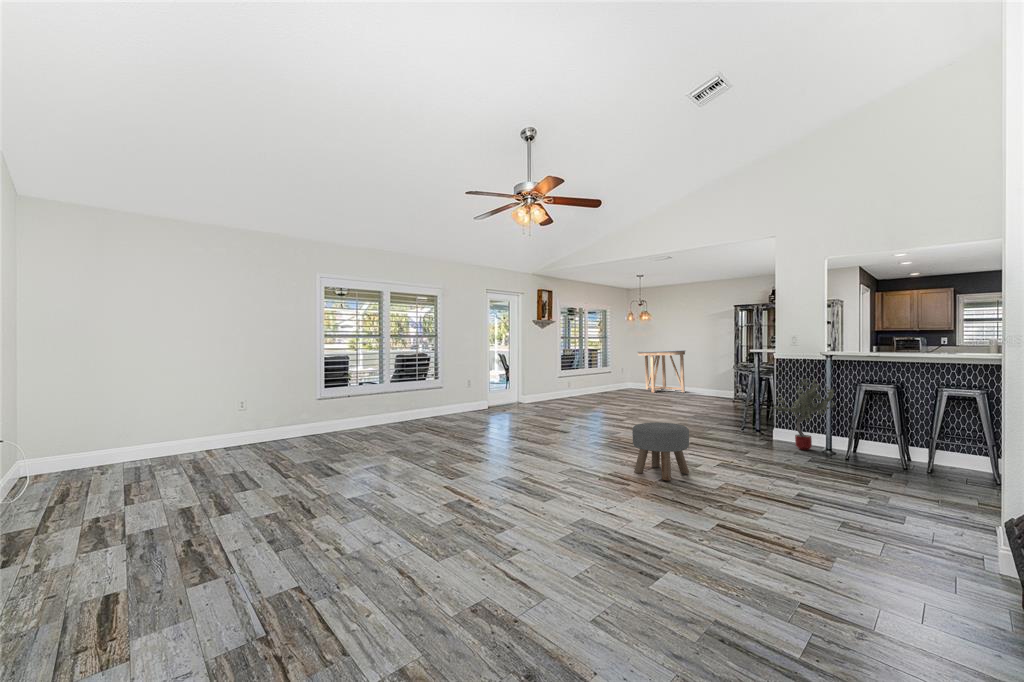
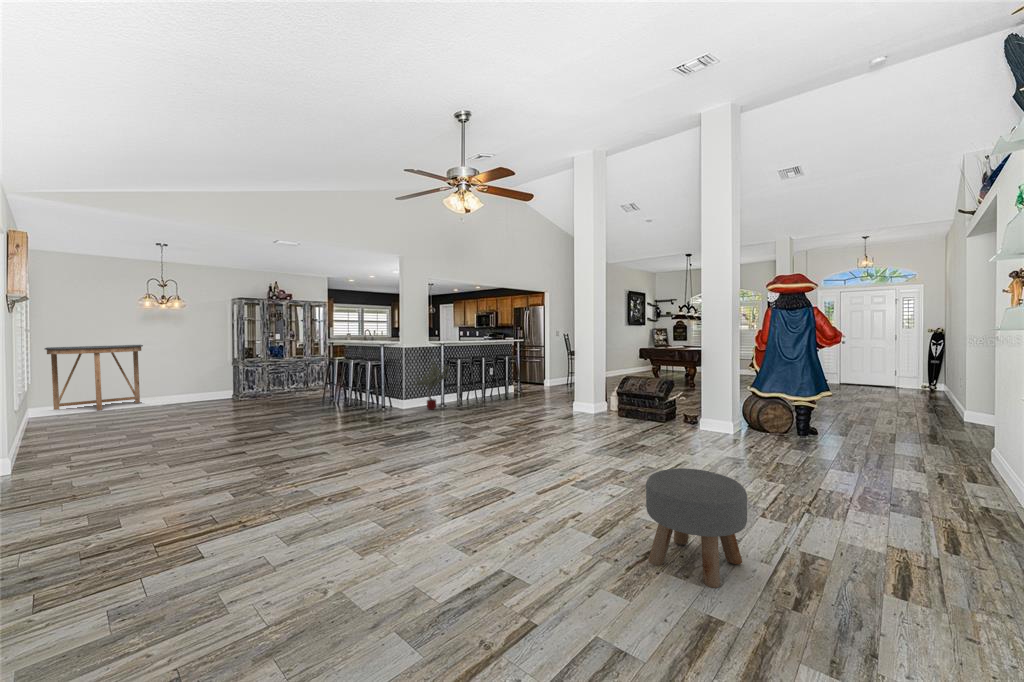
ottoman: present [632,423,689,480] -> present [646,468,747,588]

